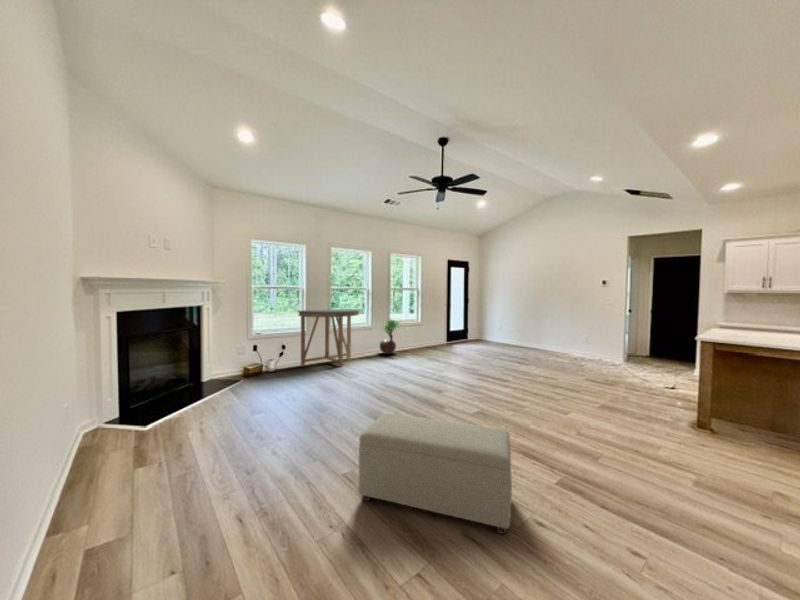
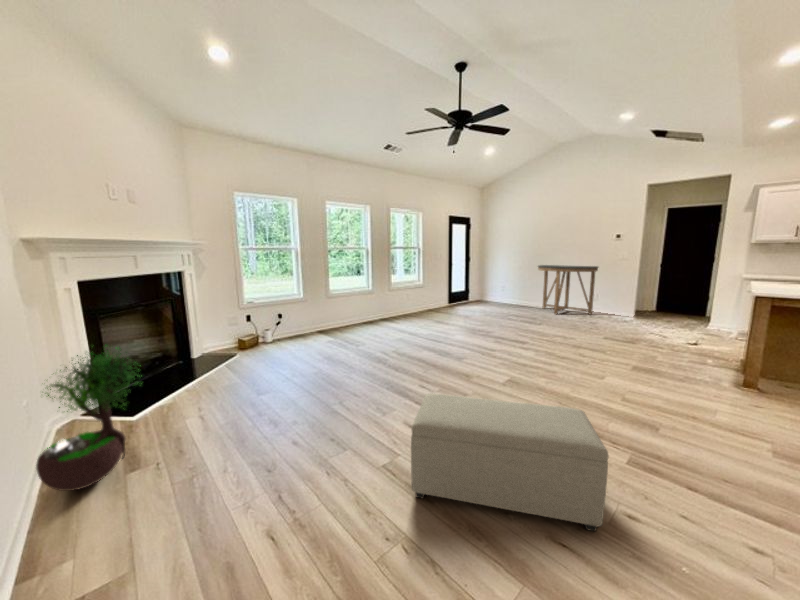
console table: present [298,309,360,367] -> present [538,265,598,314]
potted tree: present [380,319,399,354] -> present [36,345,142,491]

